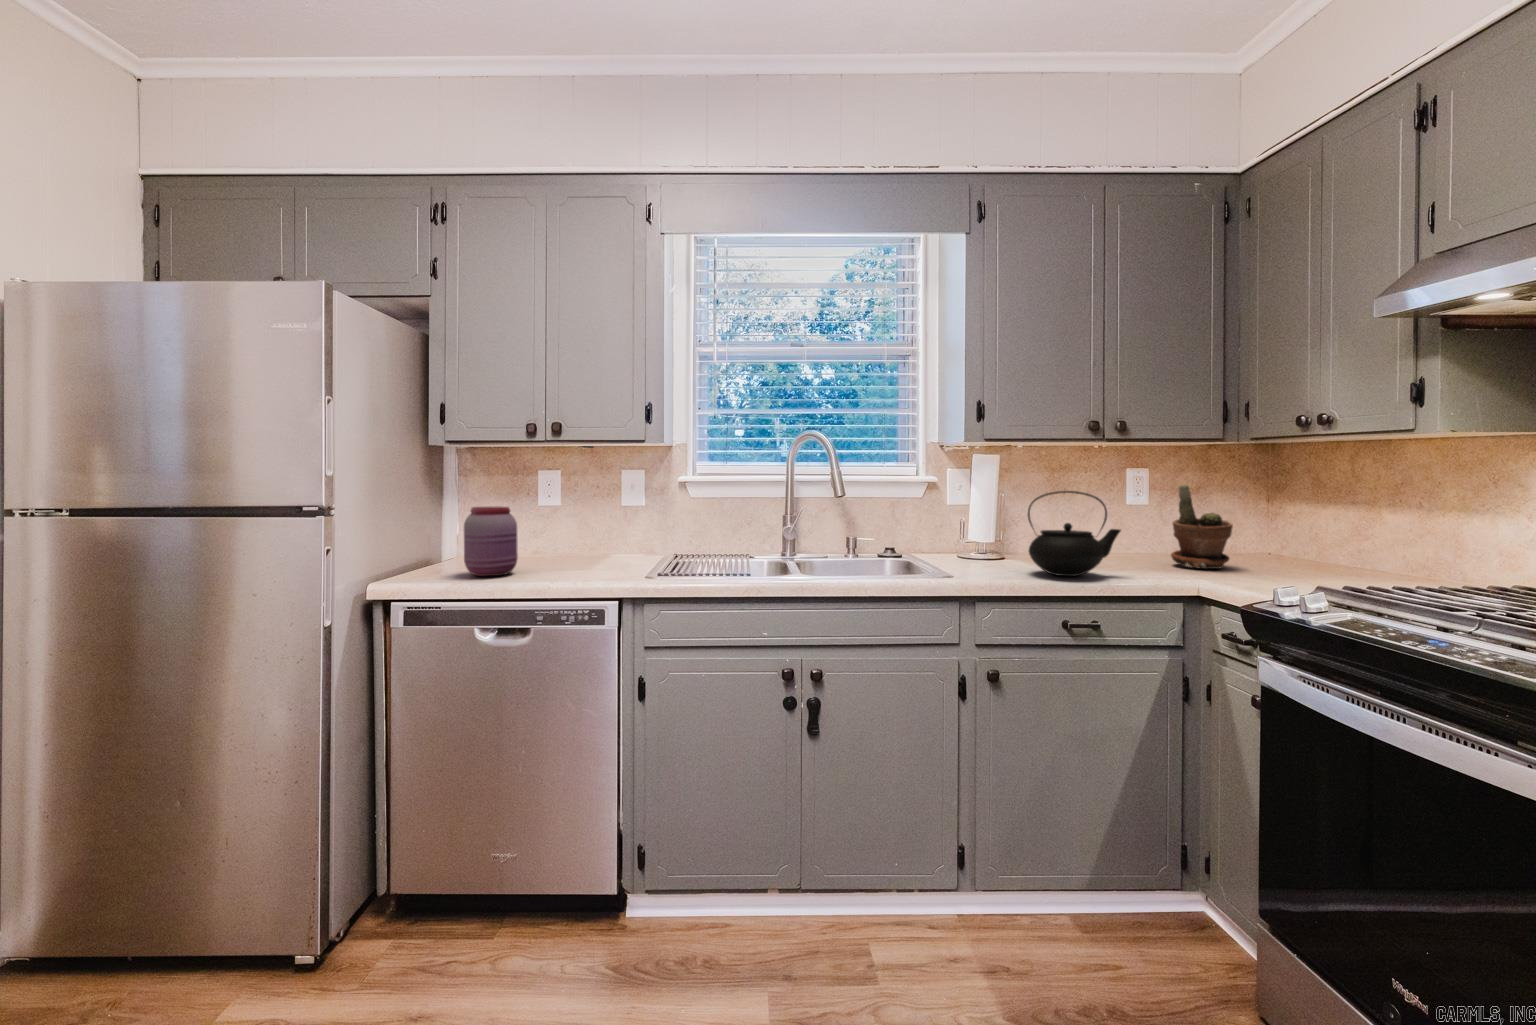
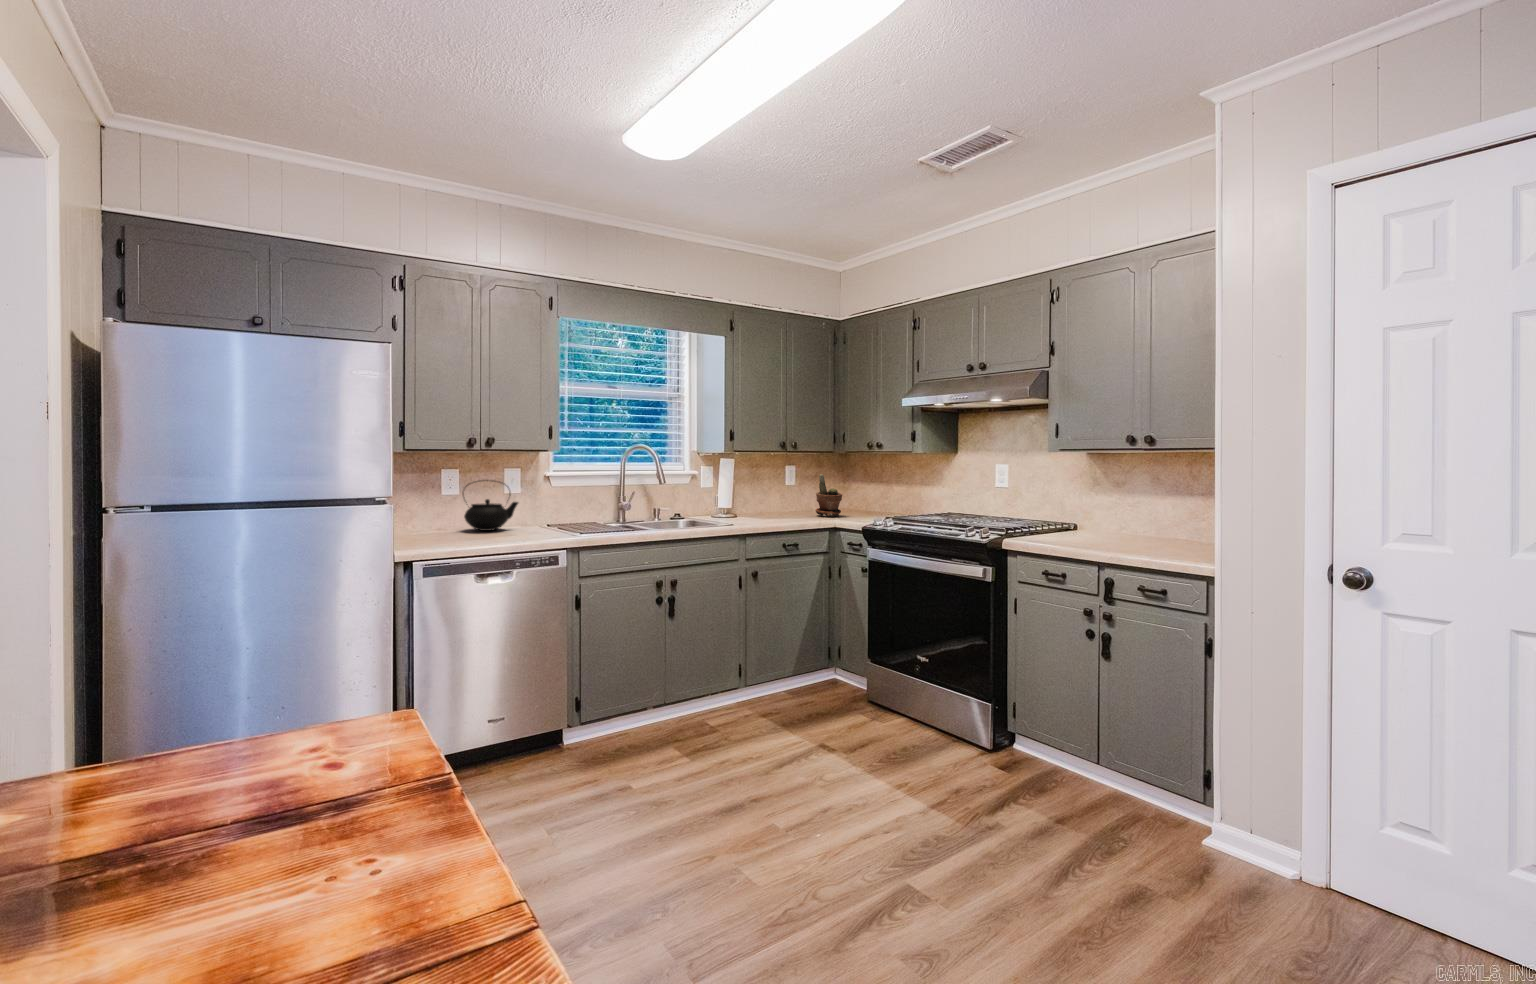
teapot: present [1028,491,1121,576] -> present [463,480,518,531]
jar: present [464,507,518,576] -> none [428,493,466,541]

